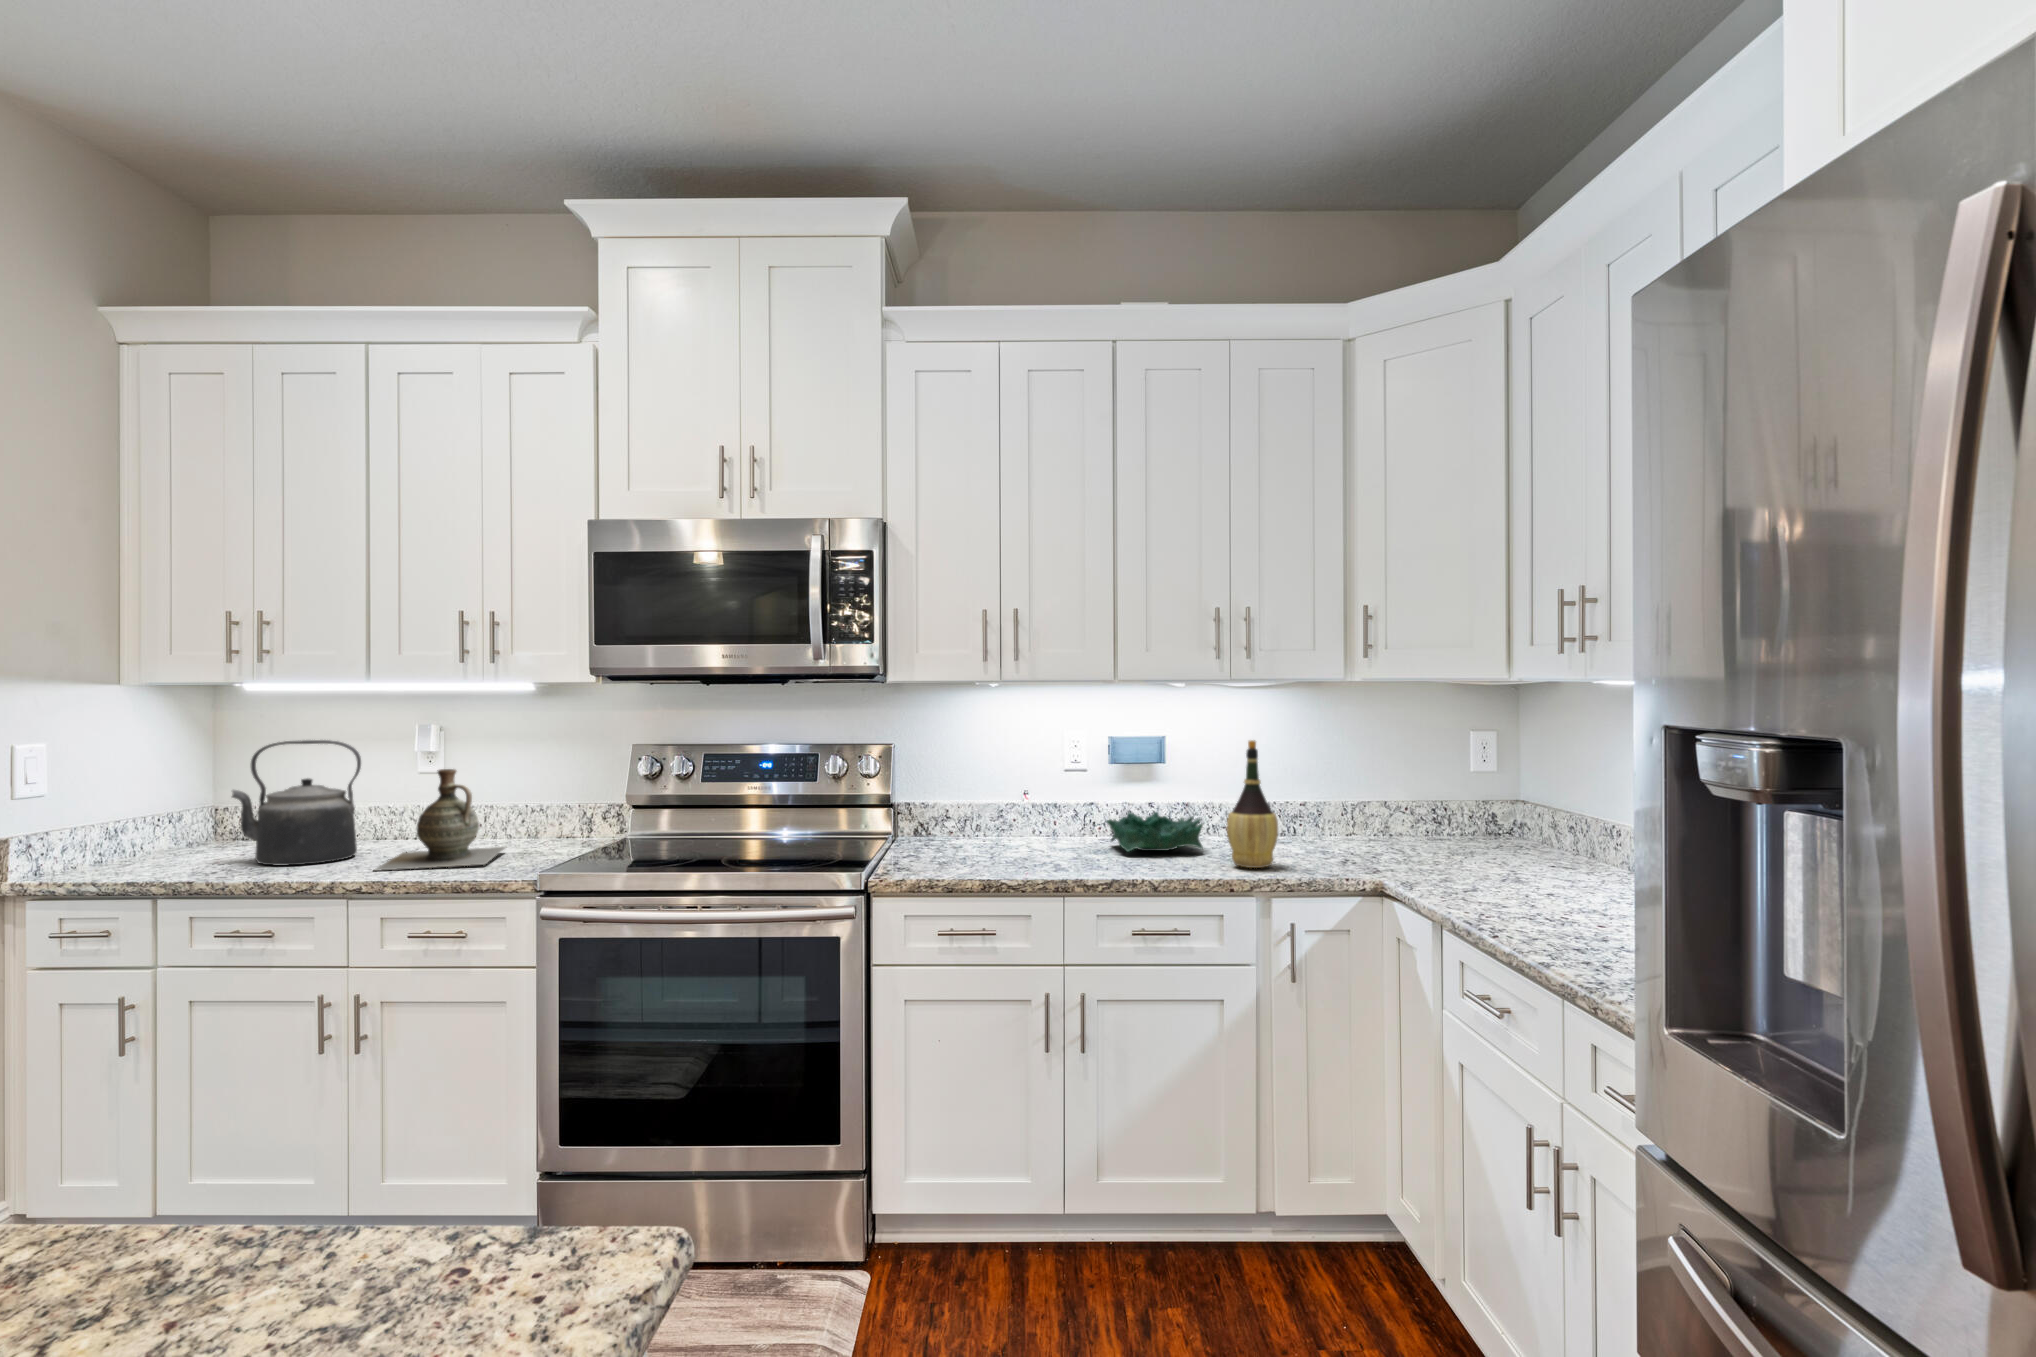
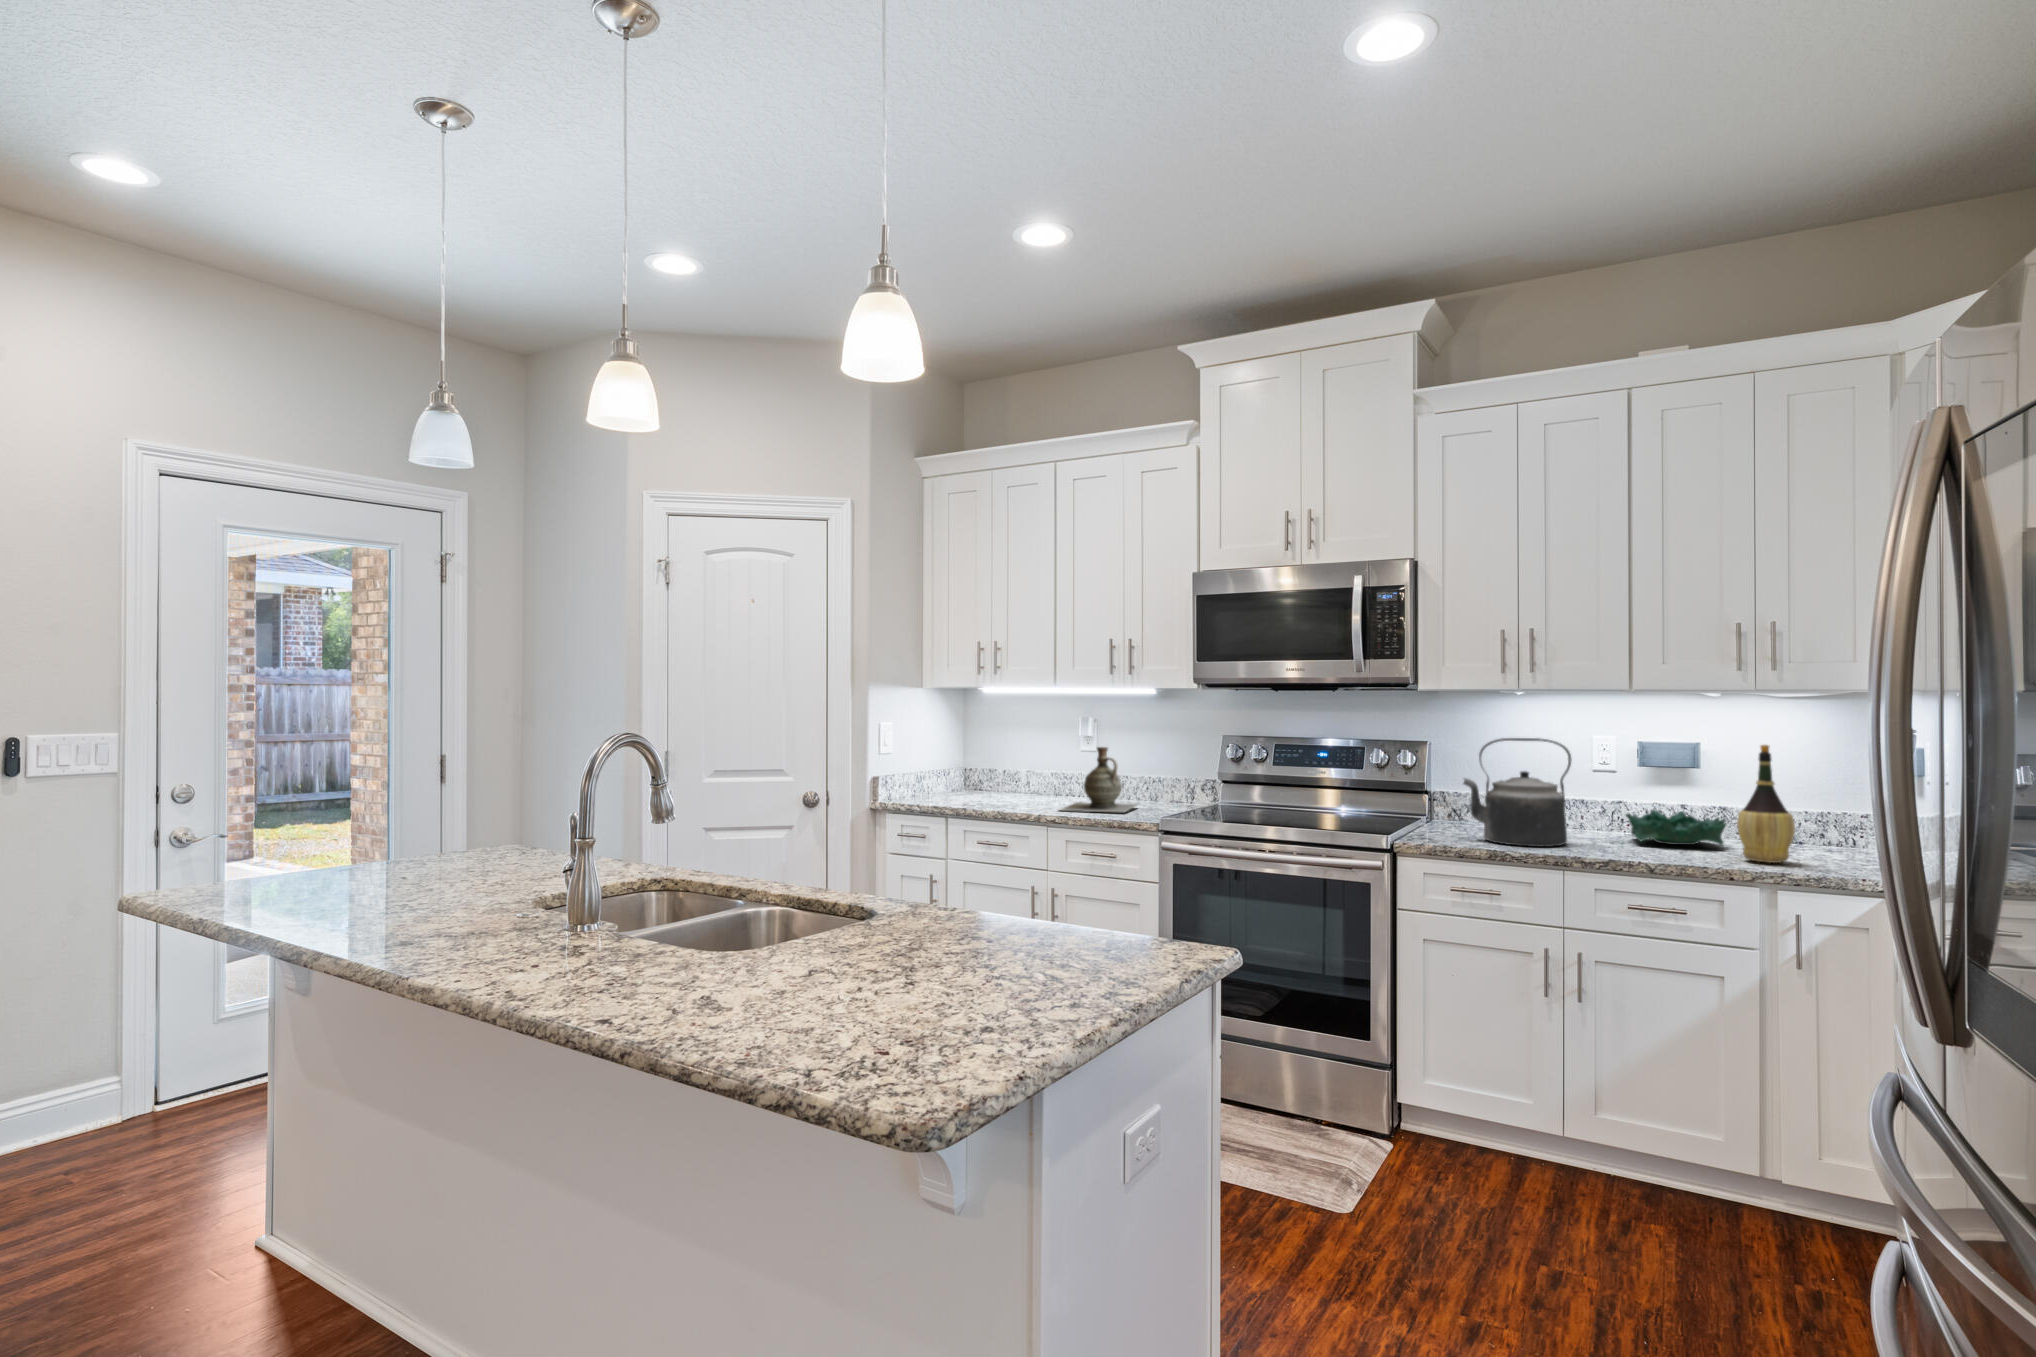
kettle: present [232,740,361,865] -> present [1463,738,1571,847]

